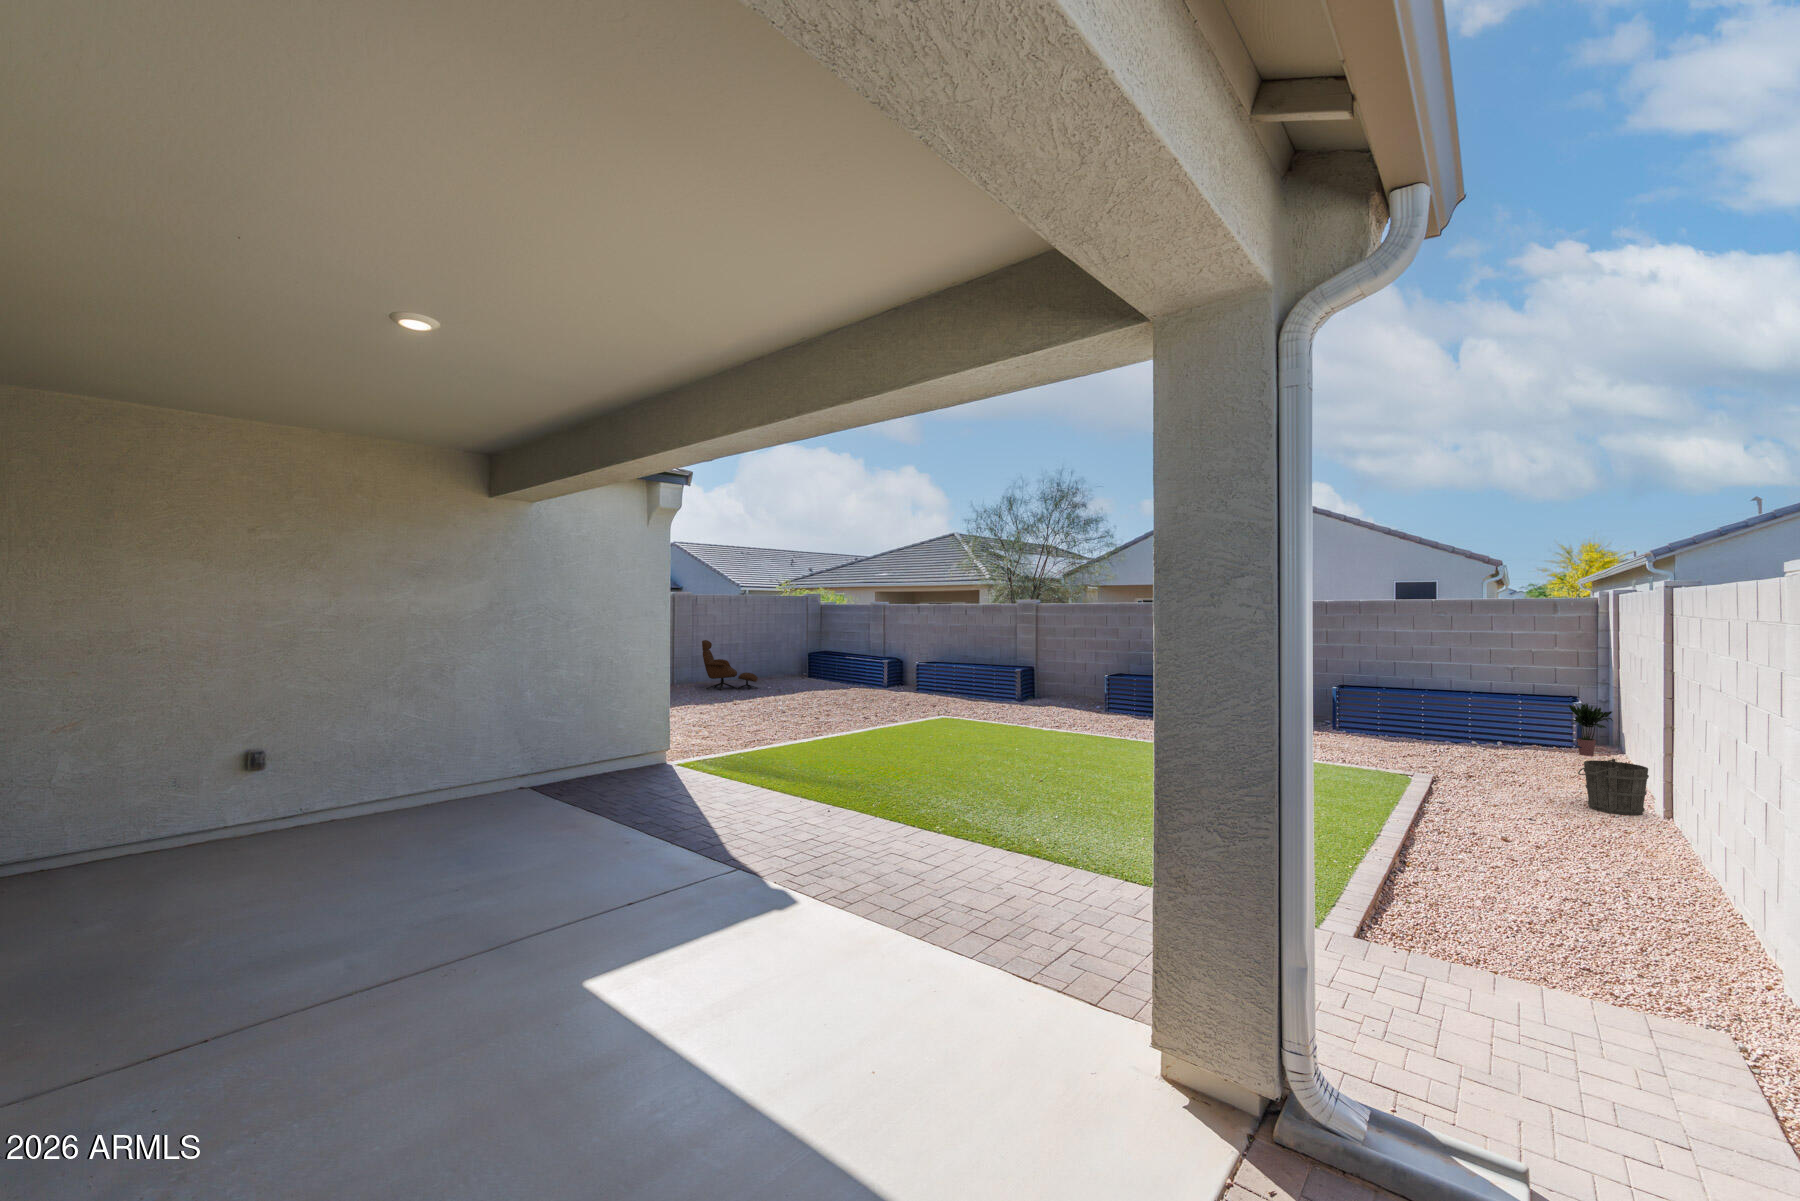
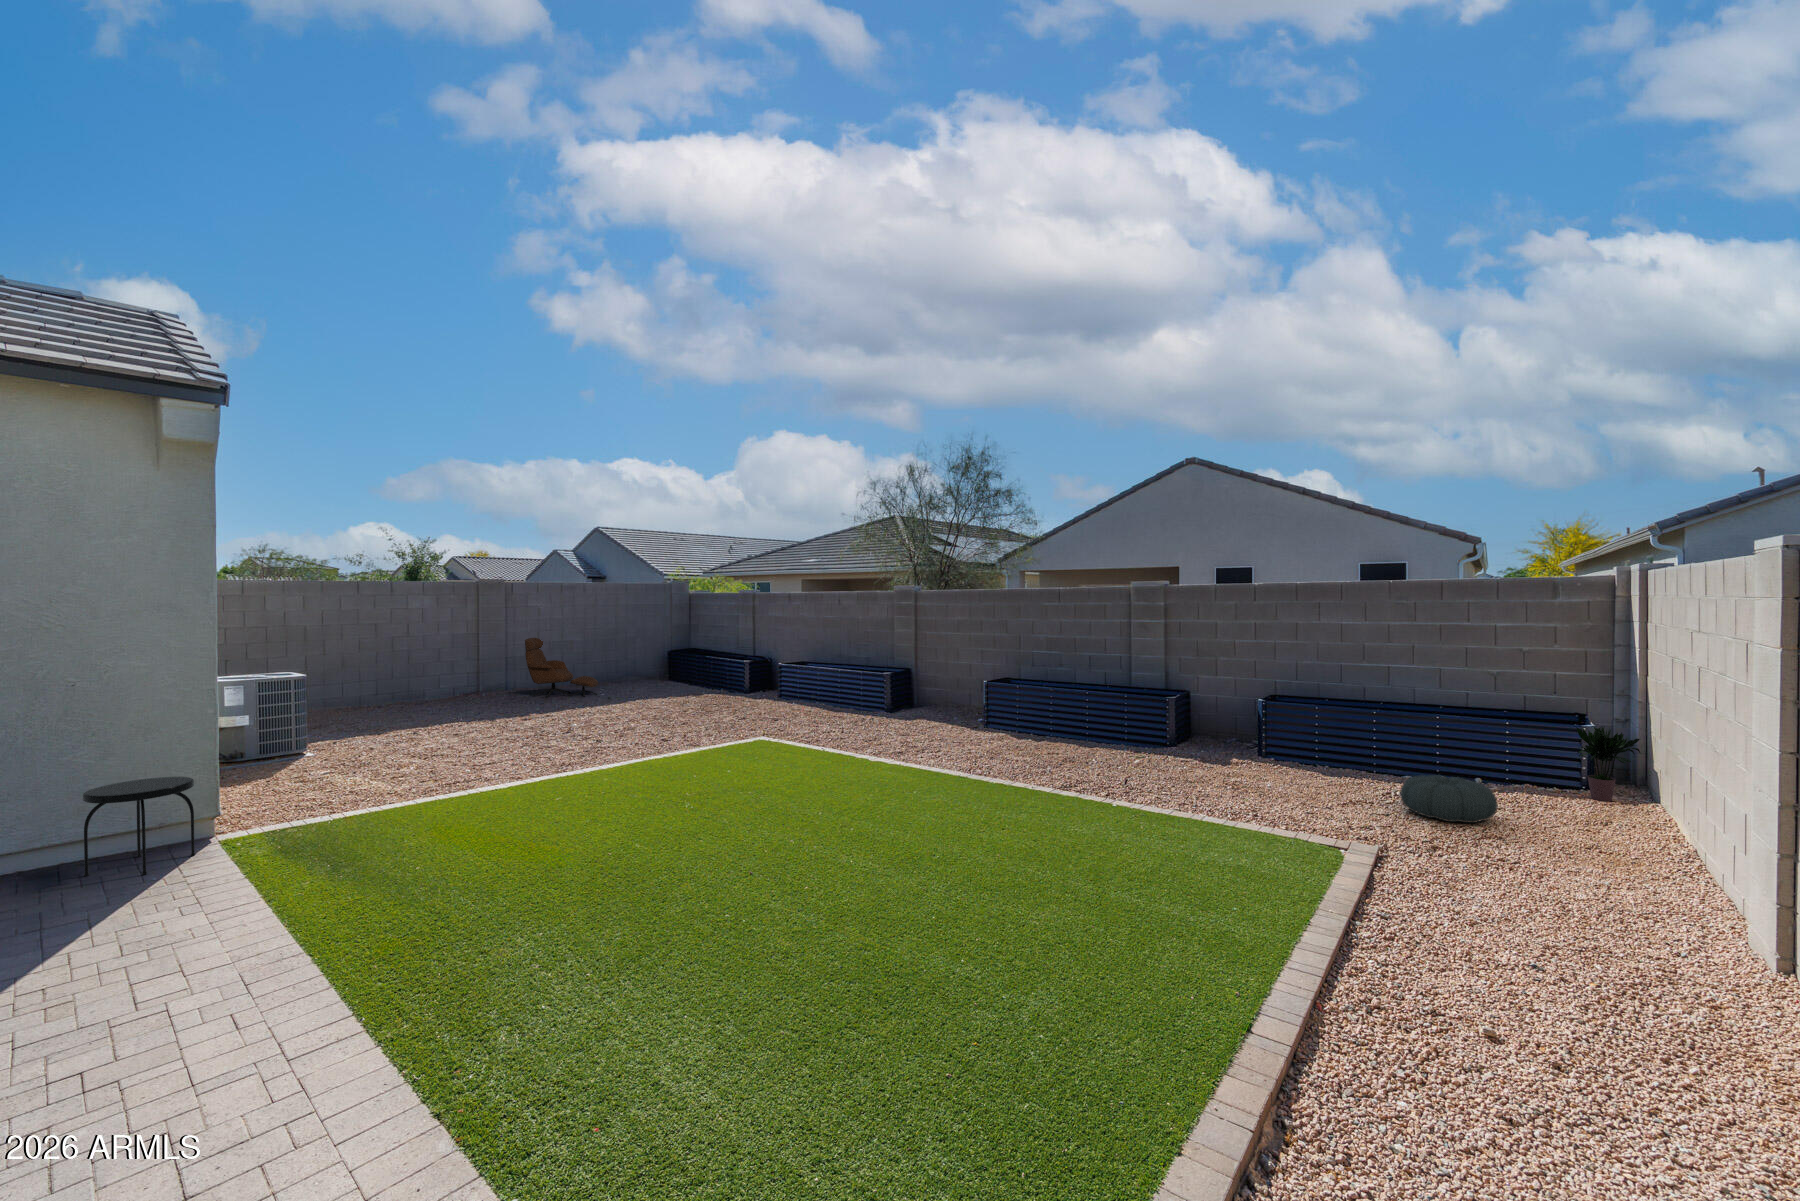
side table: none [617,721,670,780] -> present [83,777,195,876]
pouf: none [1446,735,1513,764] -> present [1400,775,1498,823]
bucket: present [1578,759,1649,815] -> none [1614,847,1744,957]

